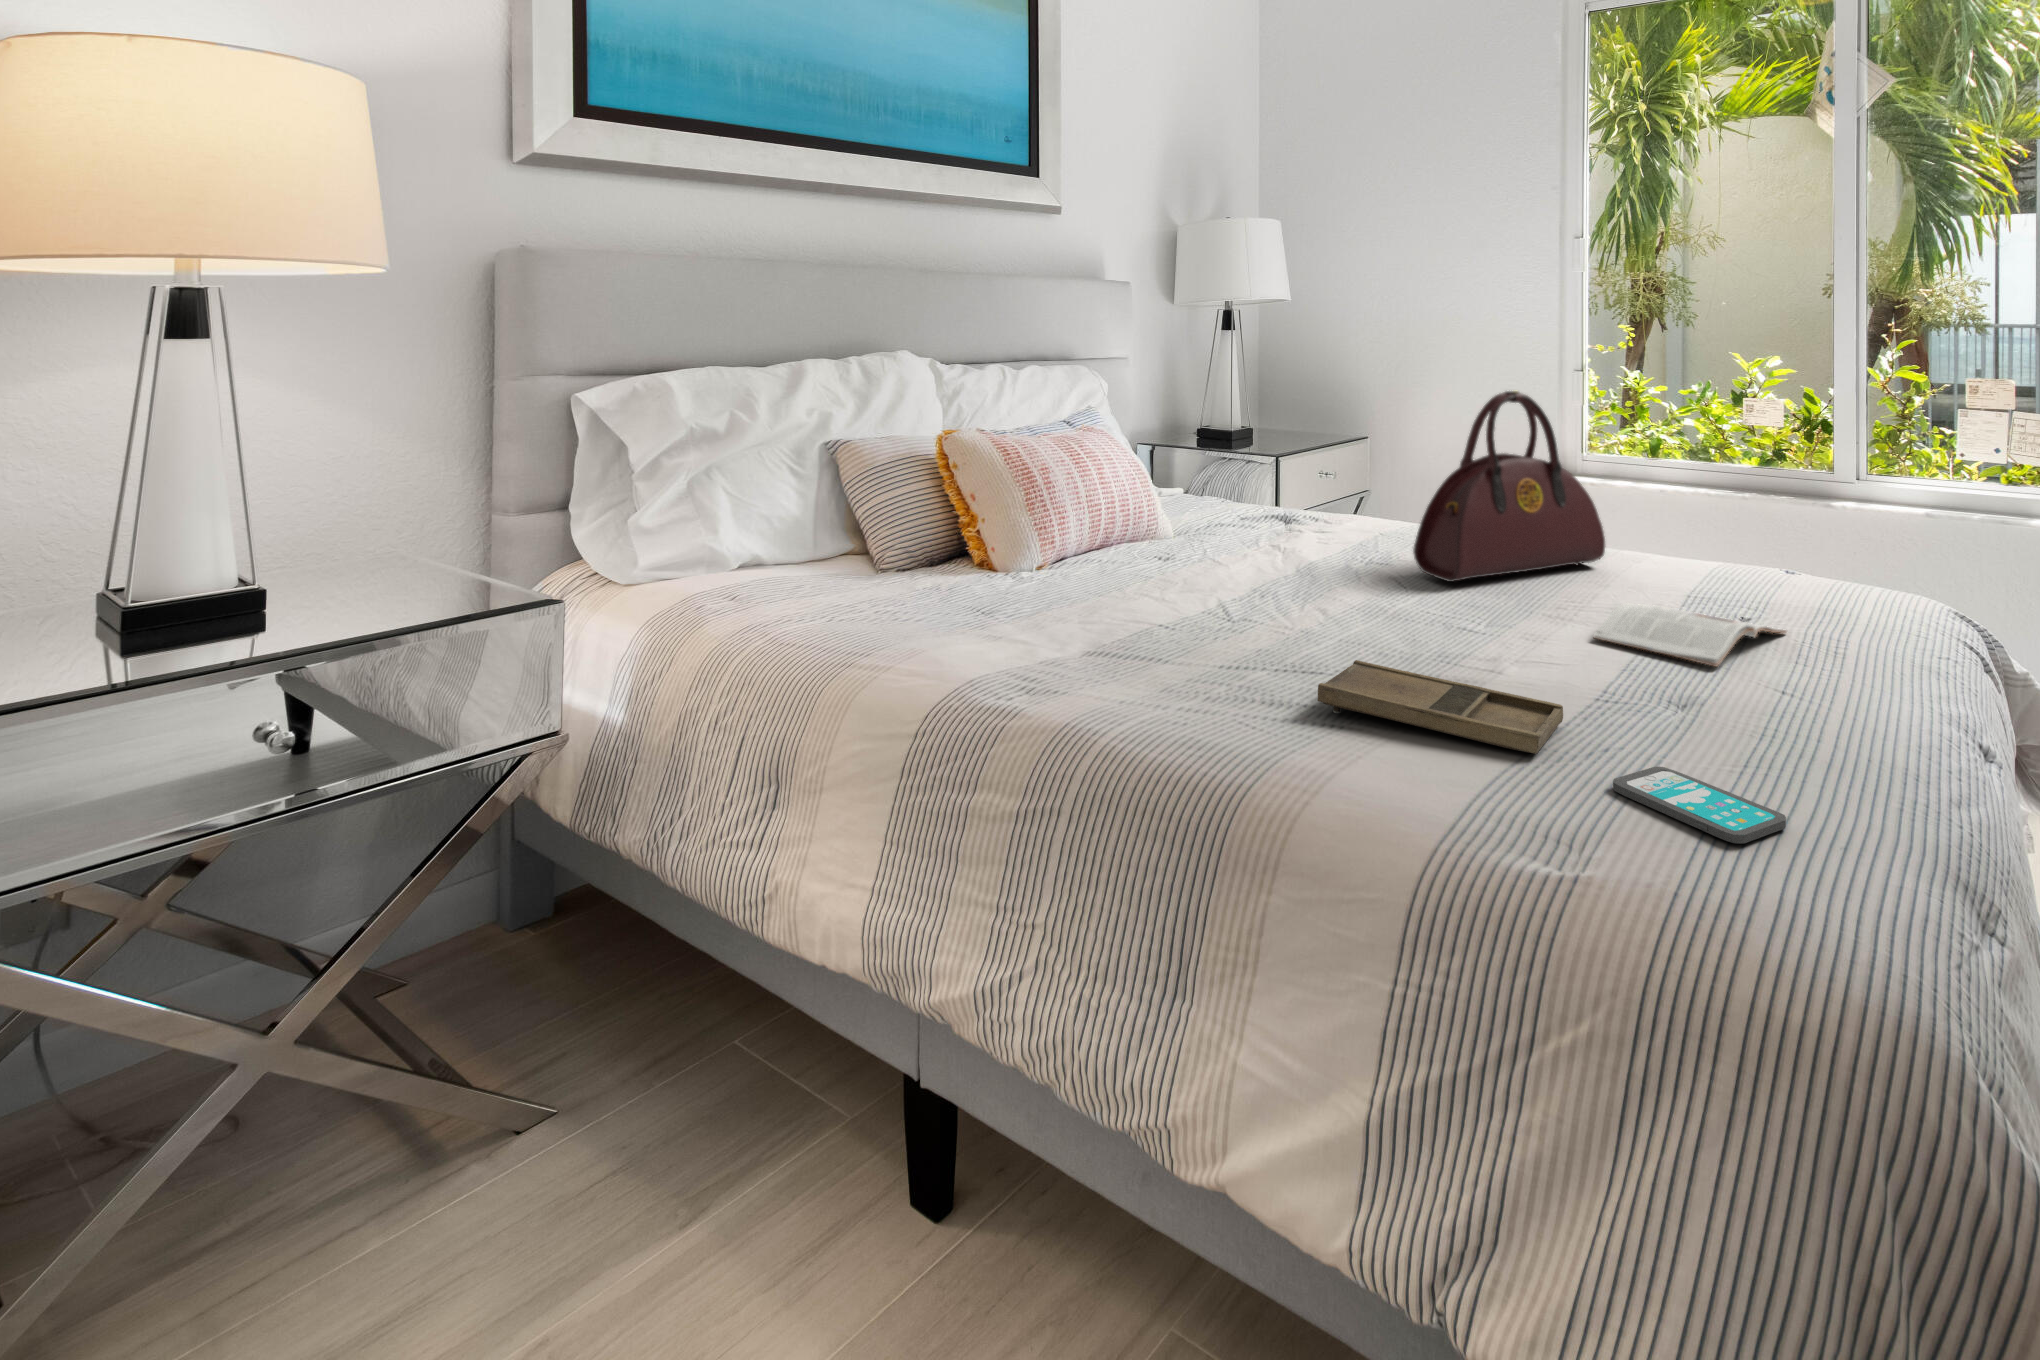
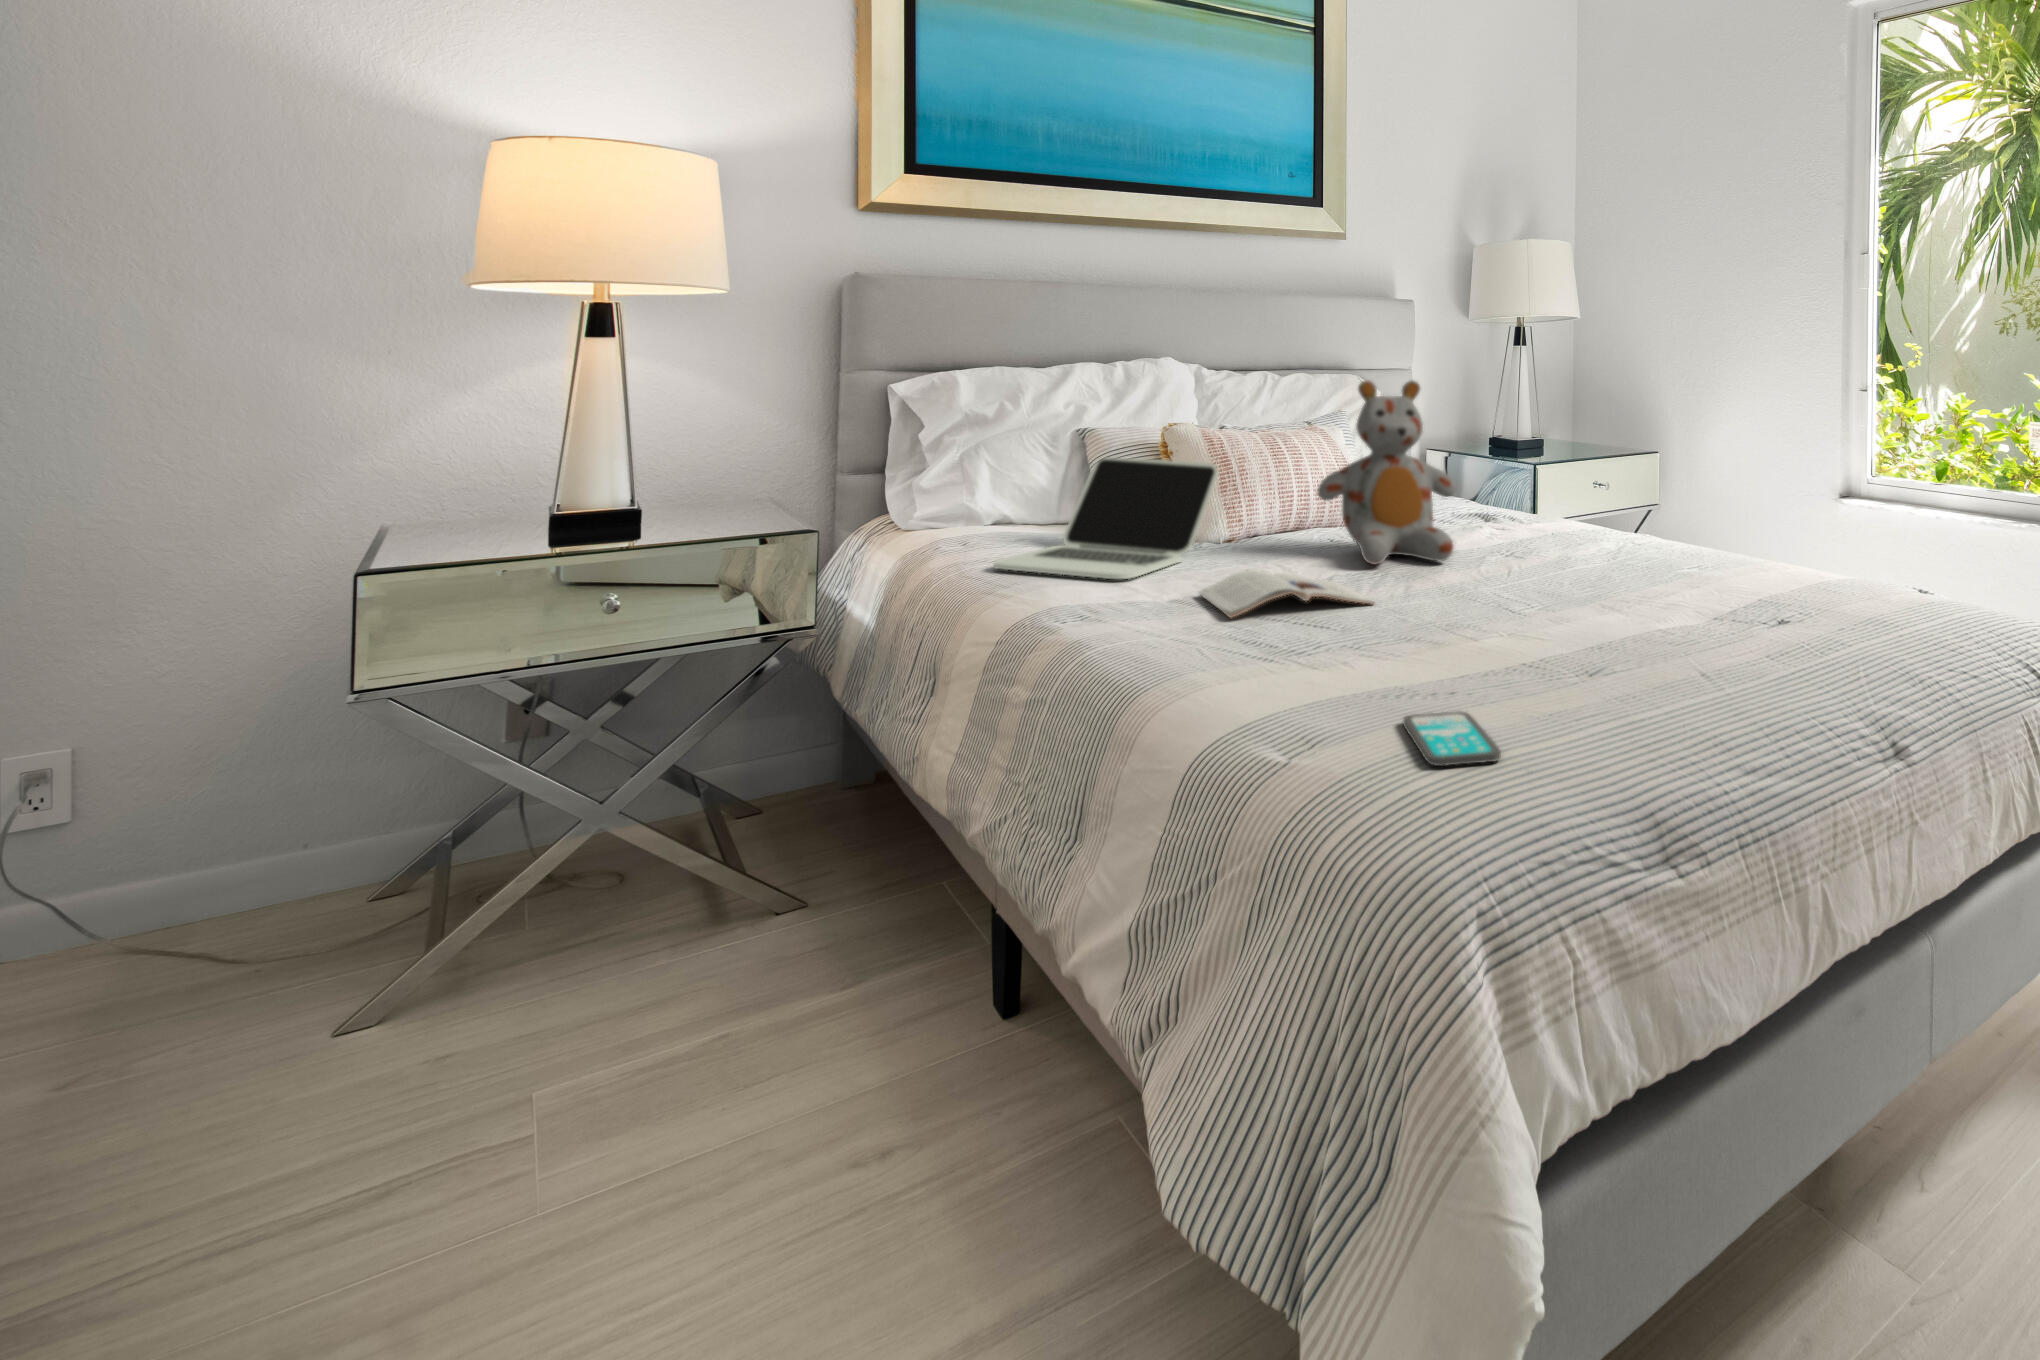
stuffed bear: none [1177,375,1338,585] -> present [1318,380,1455,564]
handbag: present [1413,391,1605,582] -> none [1524,398,1718,573]
laptop: none [817,474,1051,628] -> present [994,457,1218,579]
magazine: present [1594,603,1786,667] -> present [1198,569,1374,618]
tray: present [1318,660,1563,754] -> none [1260,617,1447,694]

